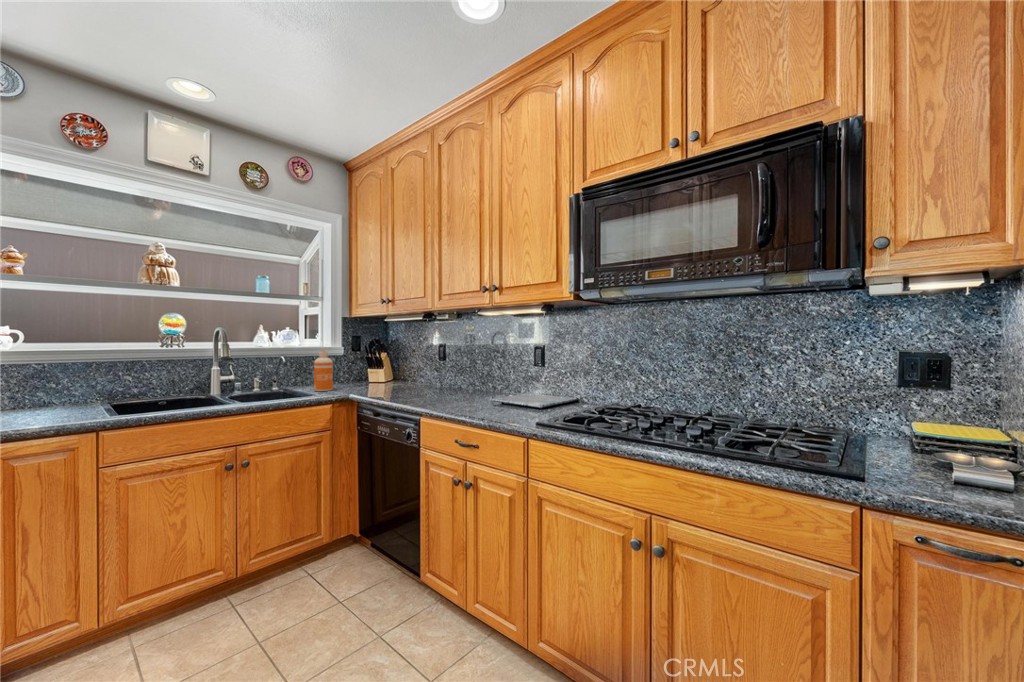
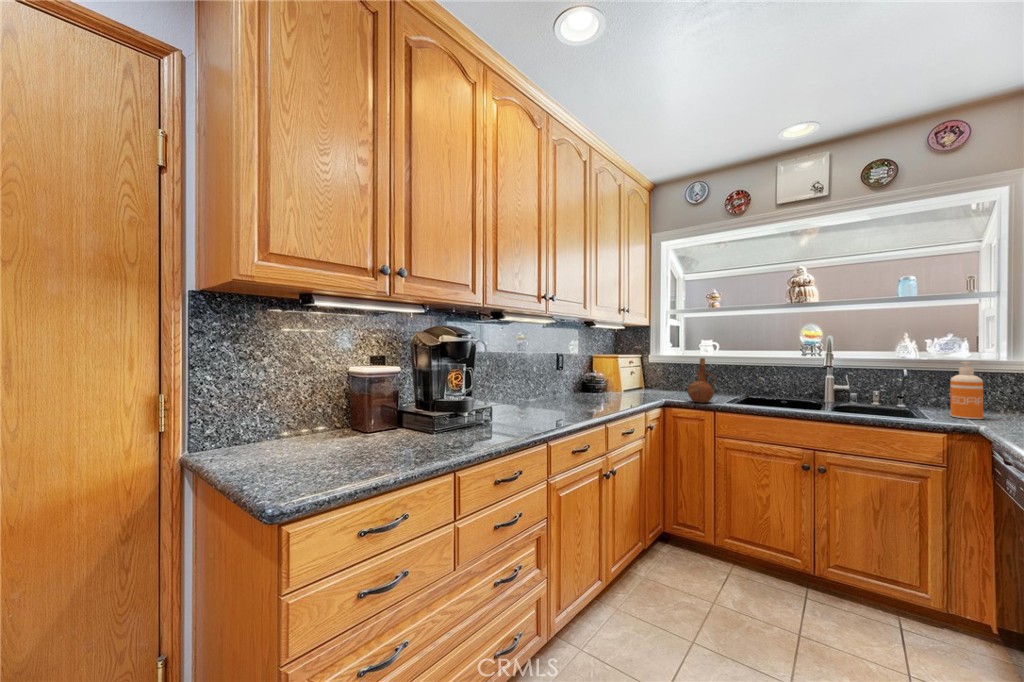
ceramic pitcher: none [37,354,94,424] -> present [688,358,716,403]

